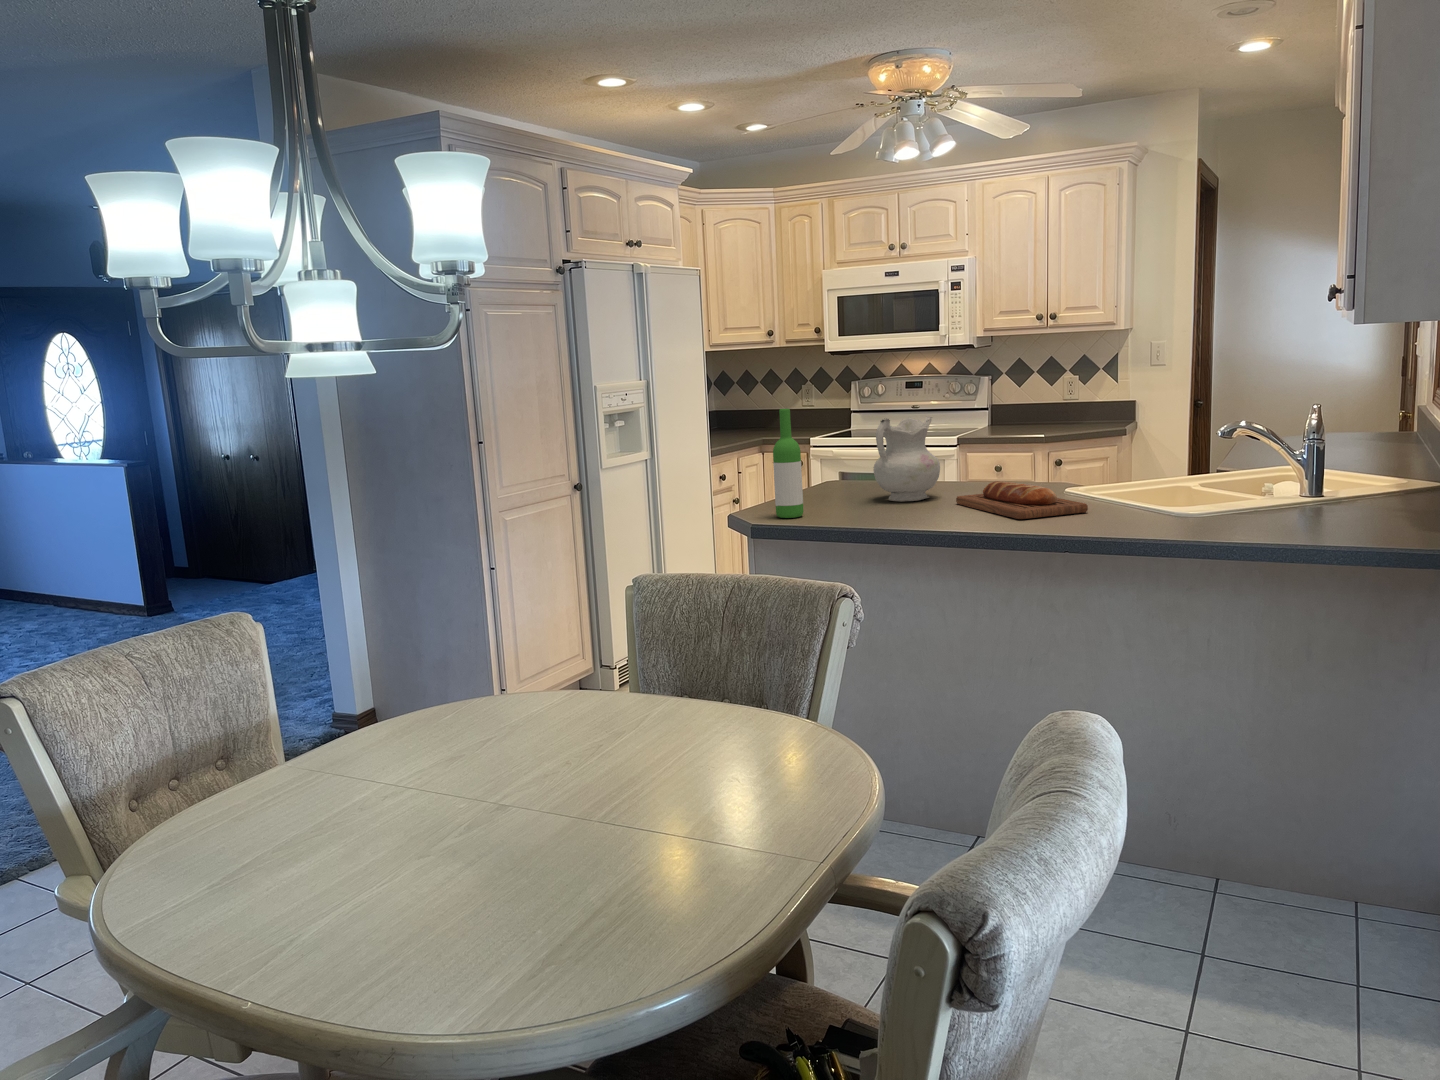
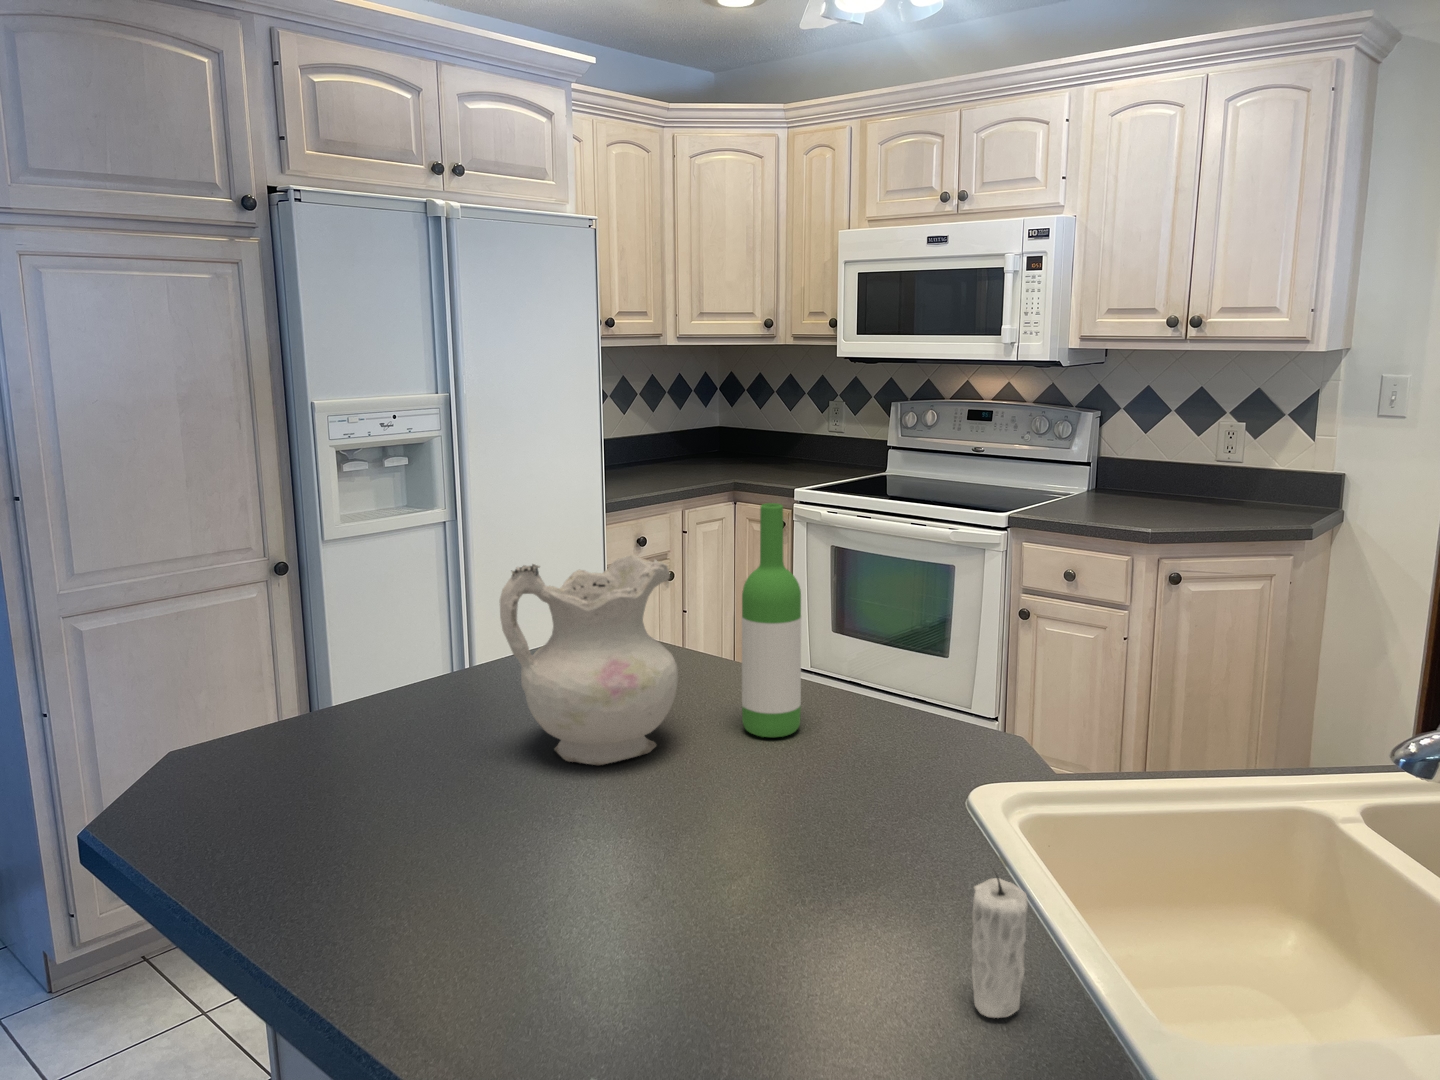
wine bottle: present [773,409,803,518] -> present [742,503,801,737]
candle: none [1113,465,1130,512] -> present [971,875,1028,1018]
bread loaf: present [956,481,1088,519] -> none [639,773,888,992]

